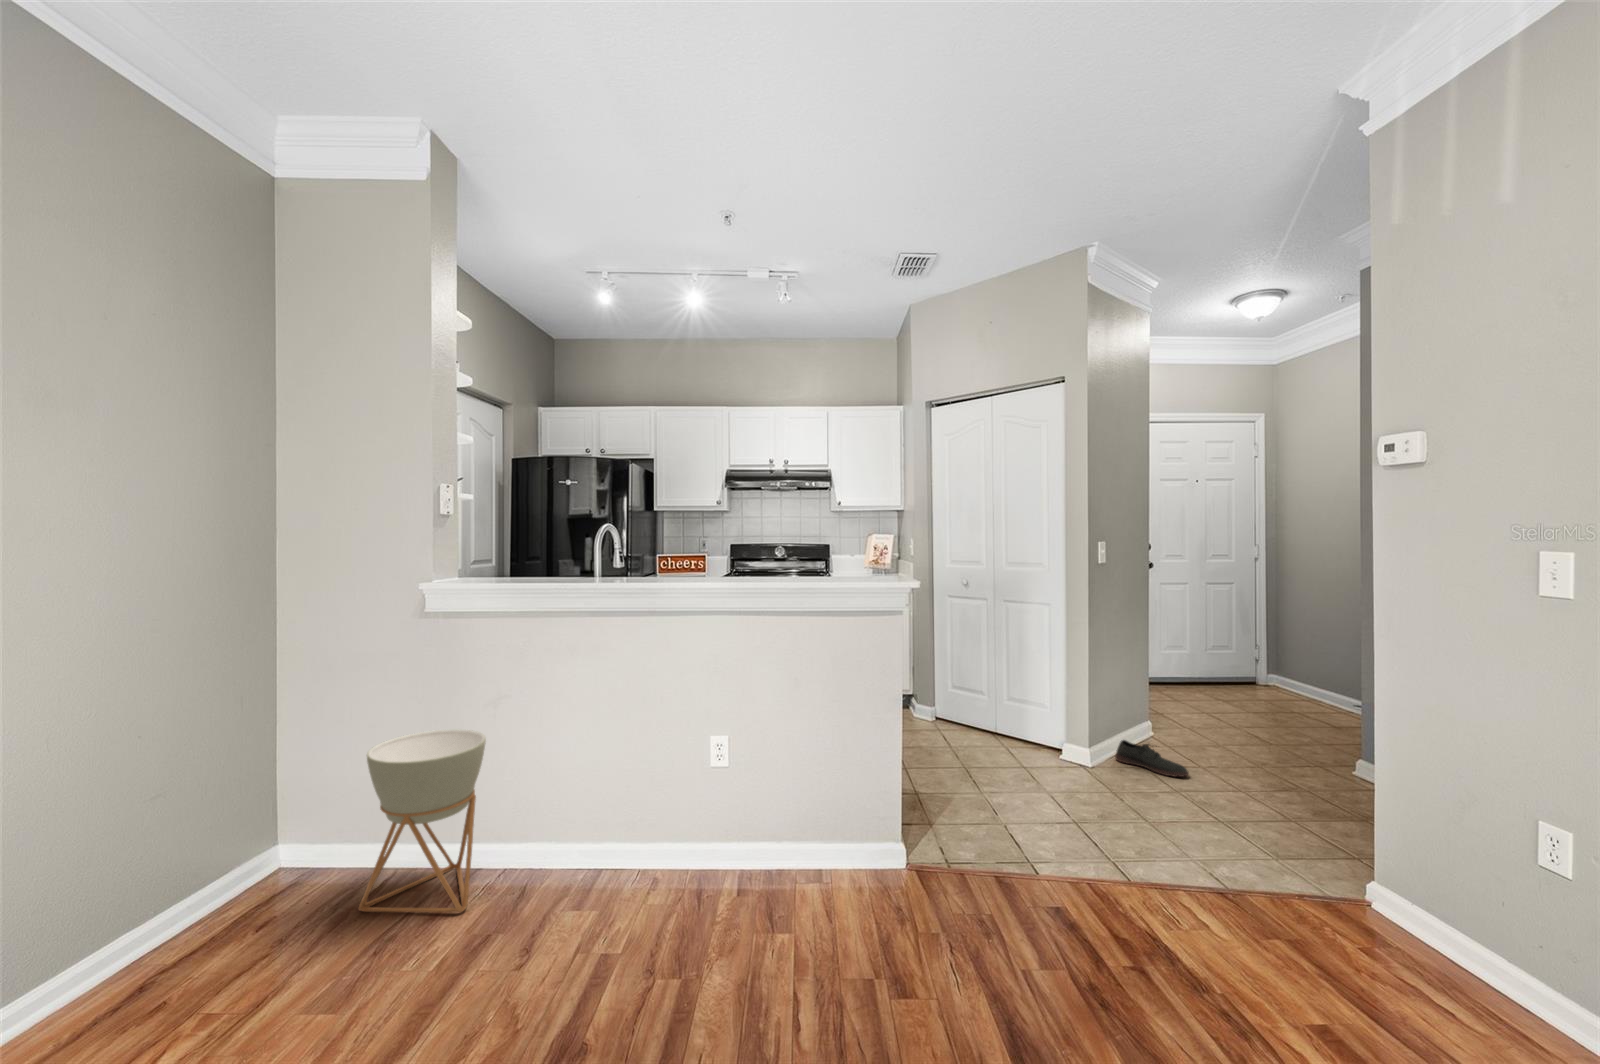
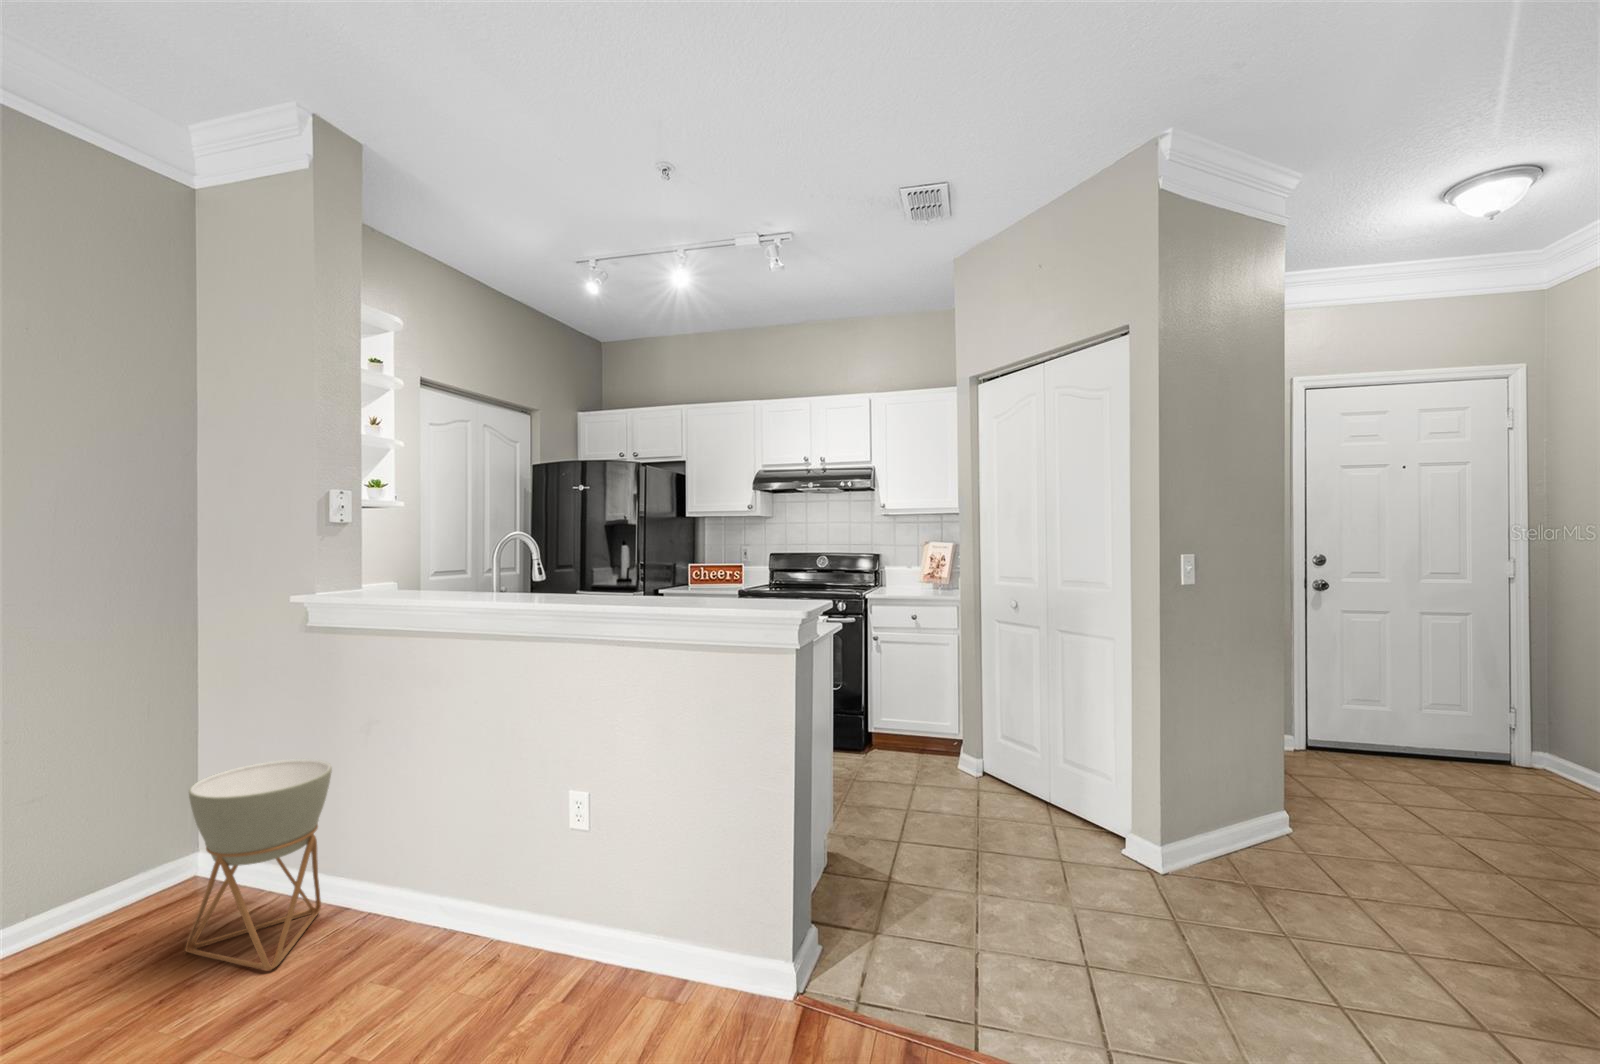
shoe: present [1115,740,1189,777] -> none [1206,838,1310,906]

